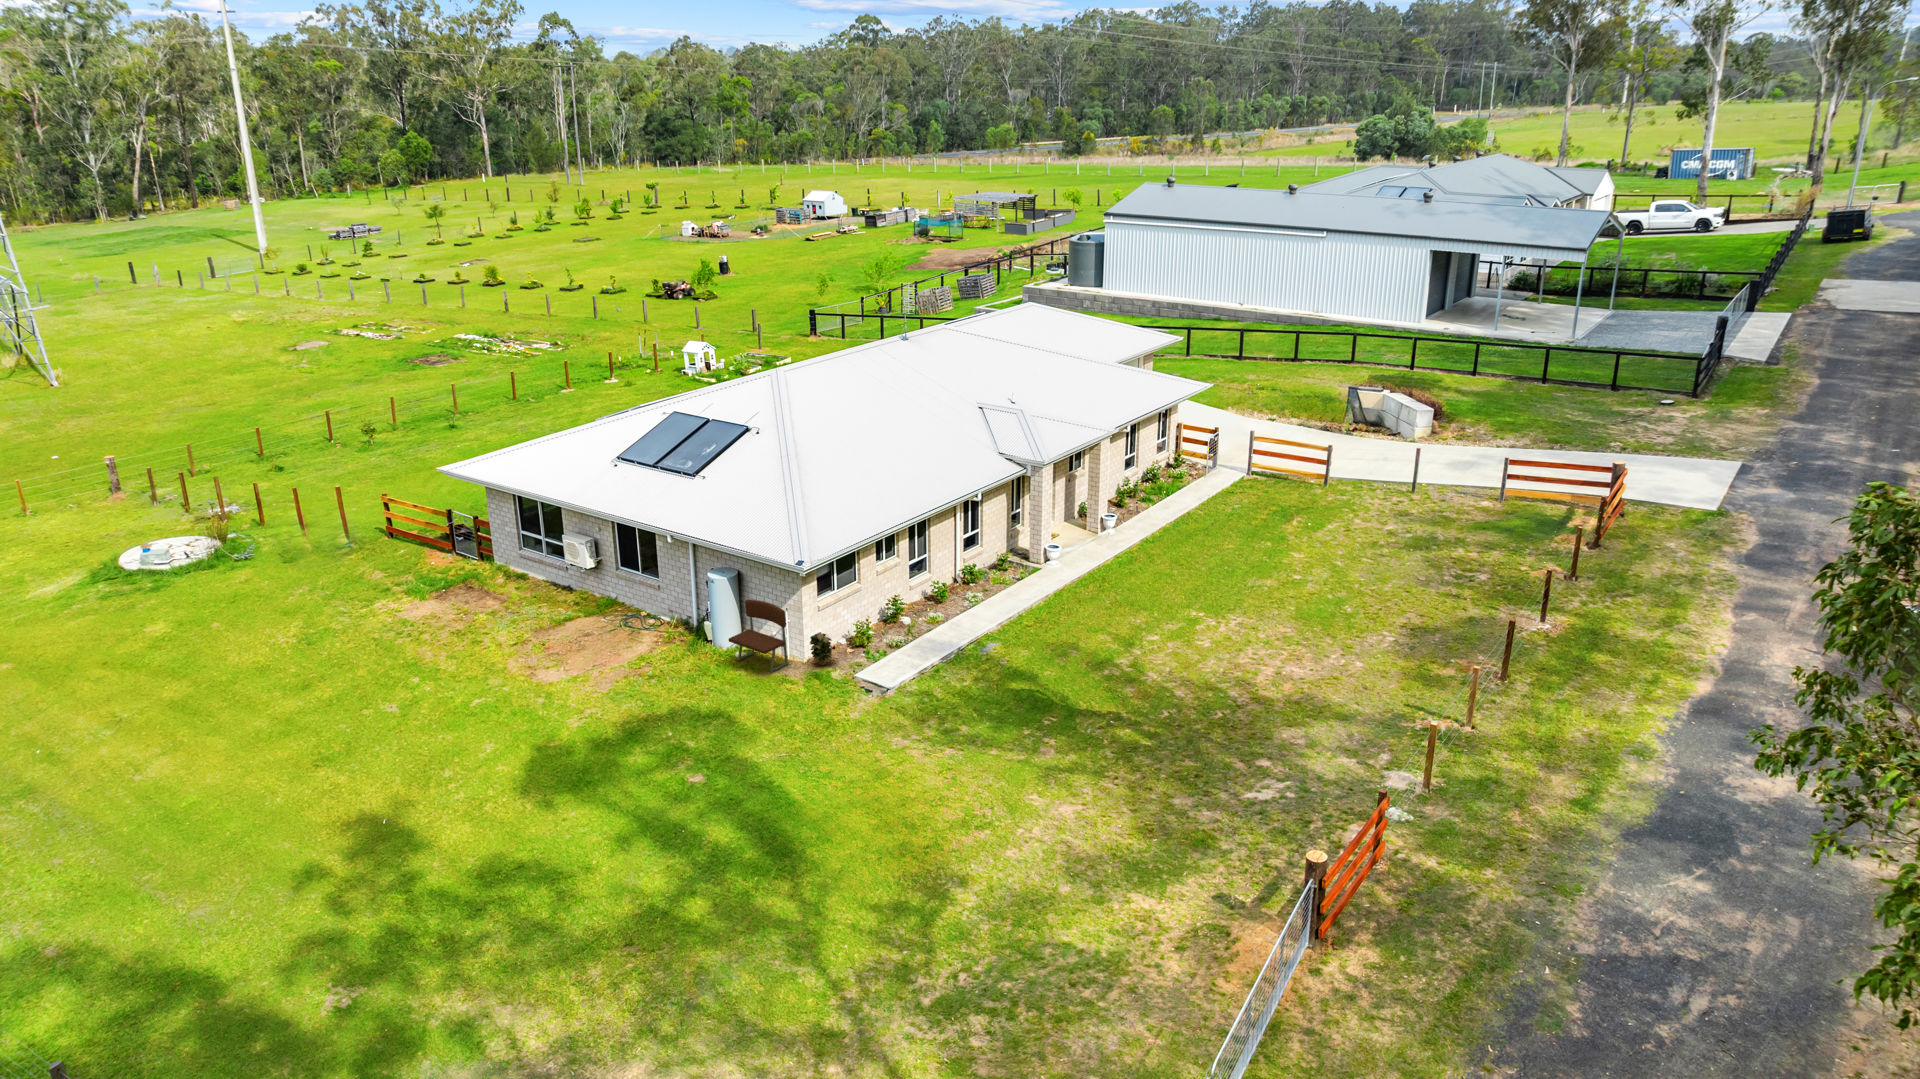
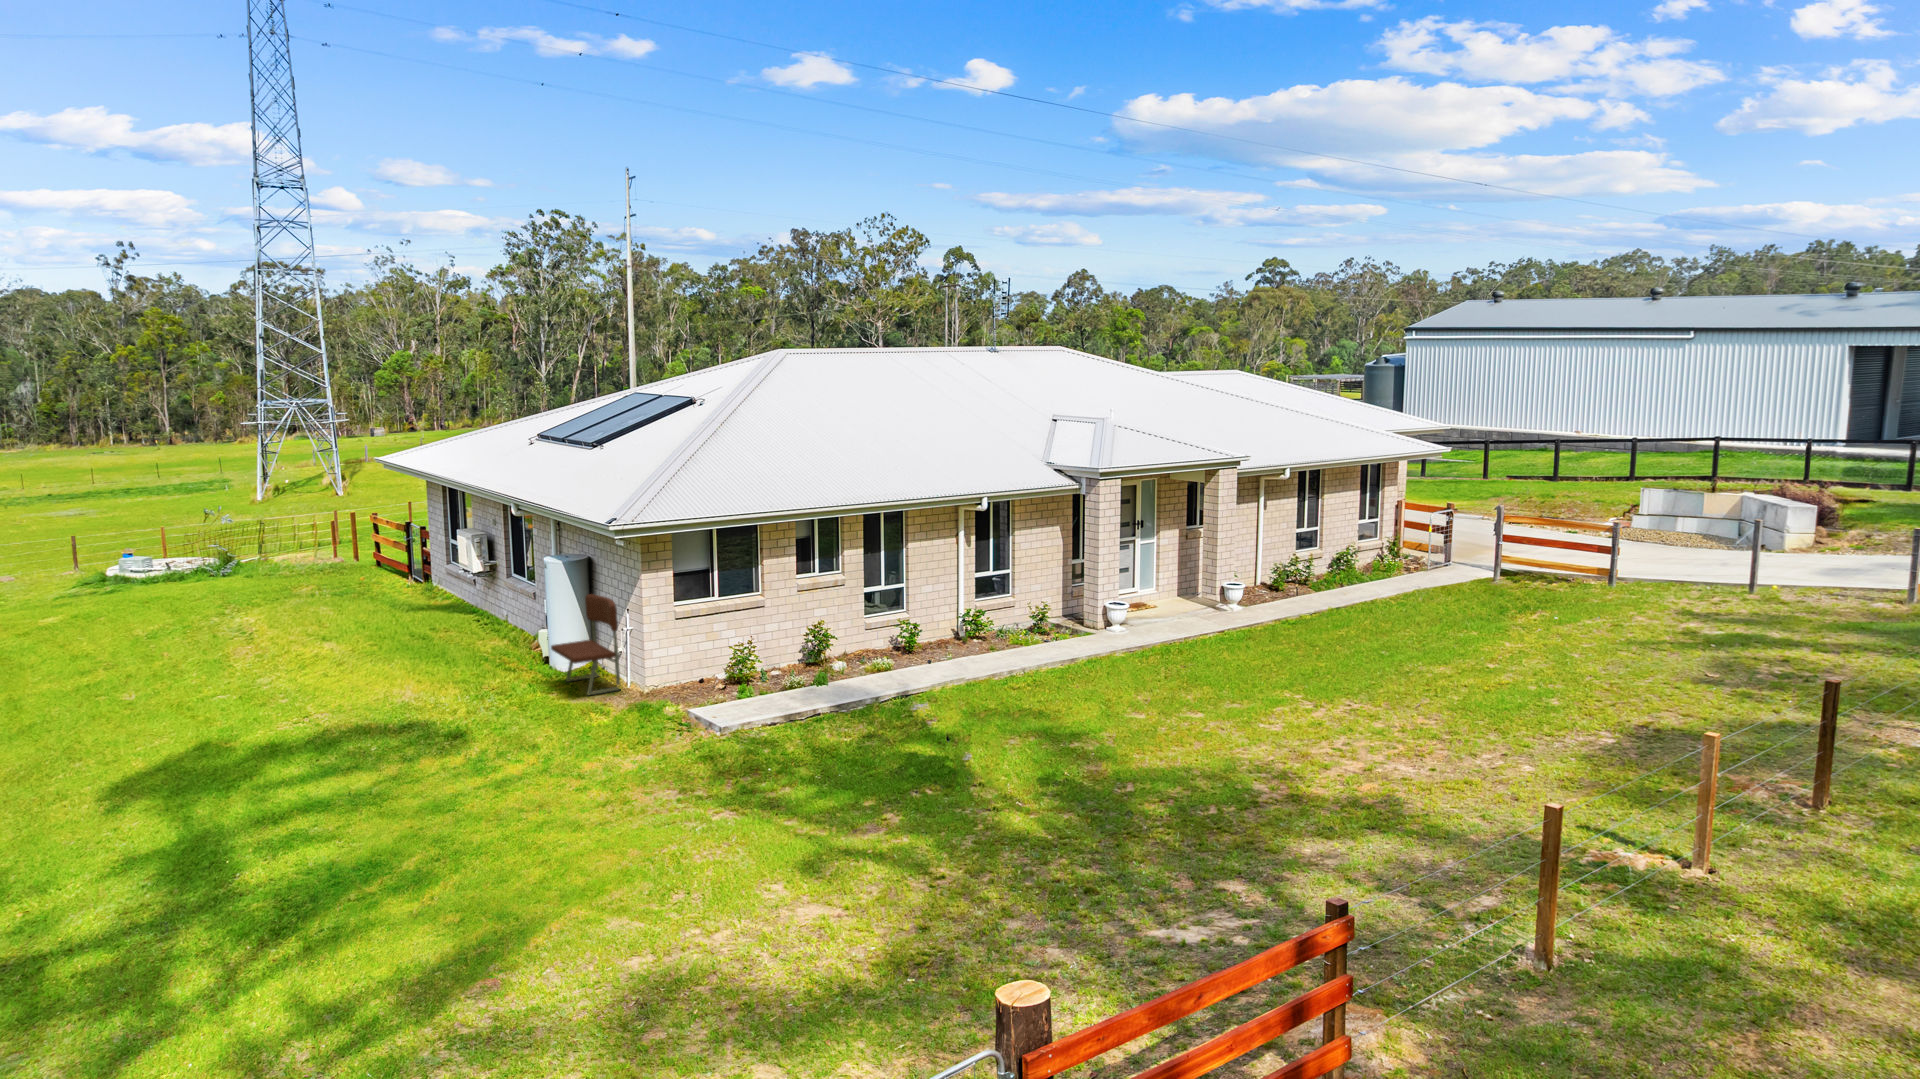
decorative plant: present [810,632,832,665] -> none [646,644,684,695]

